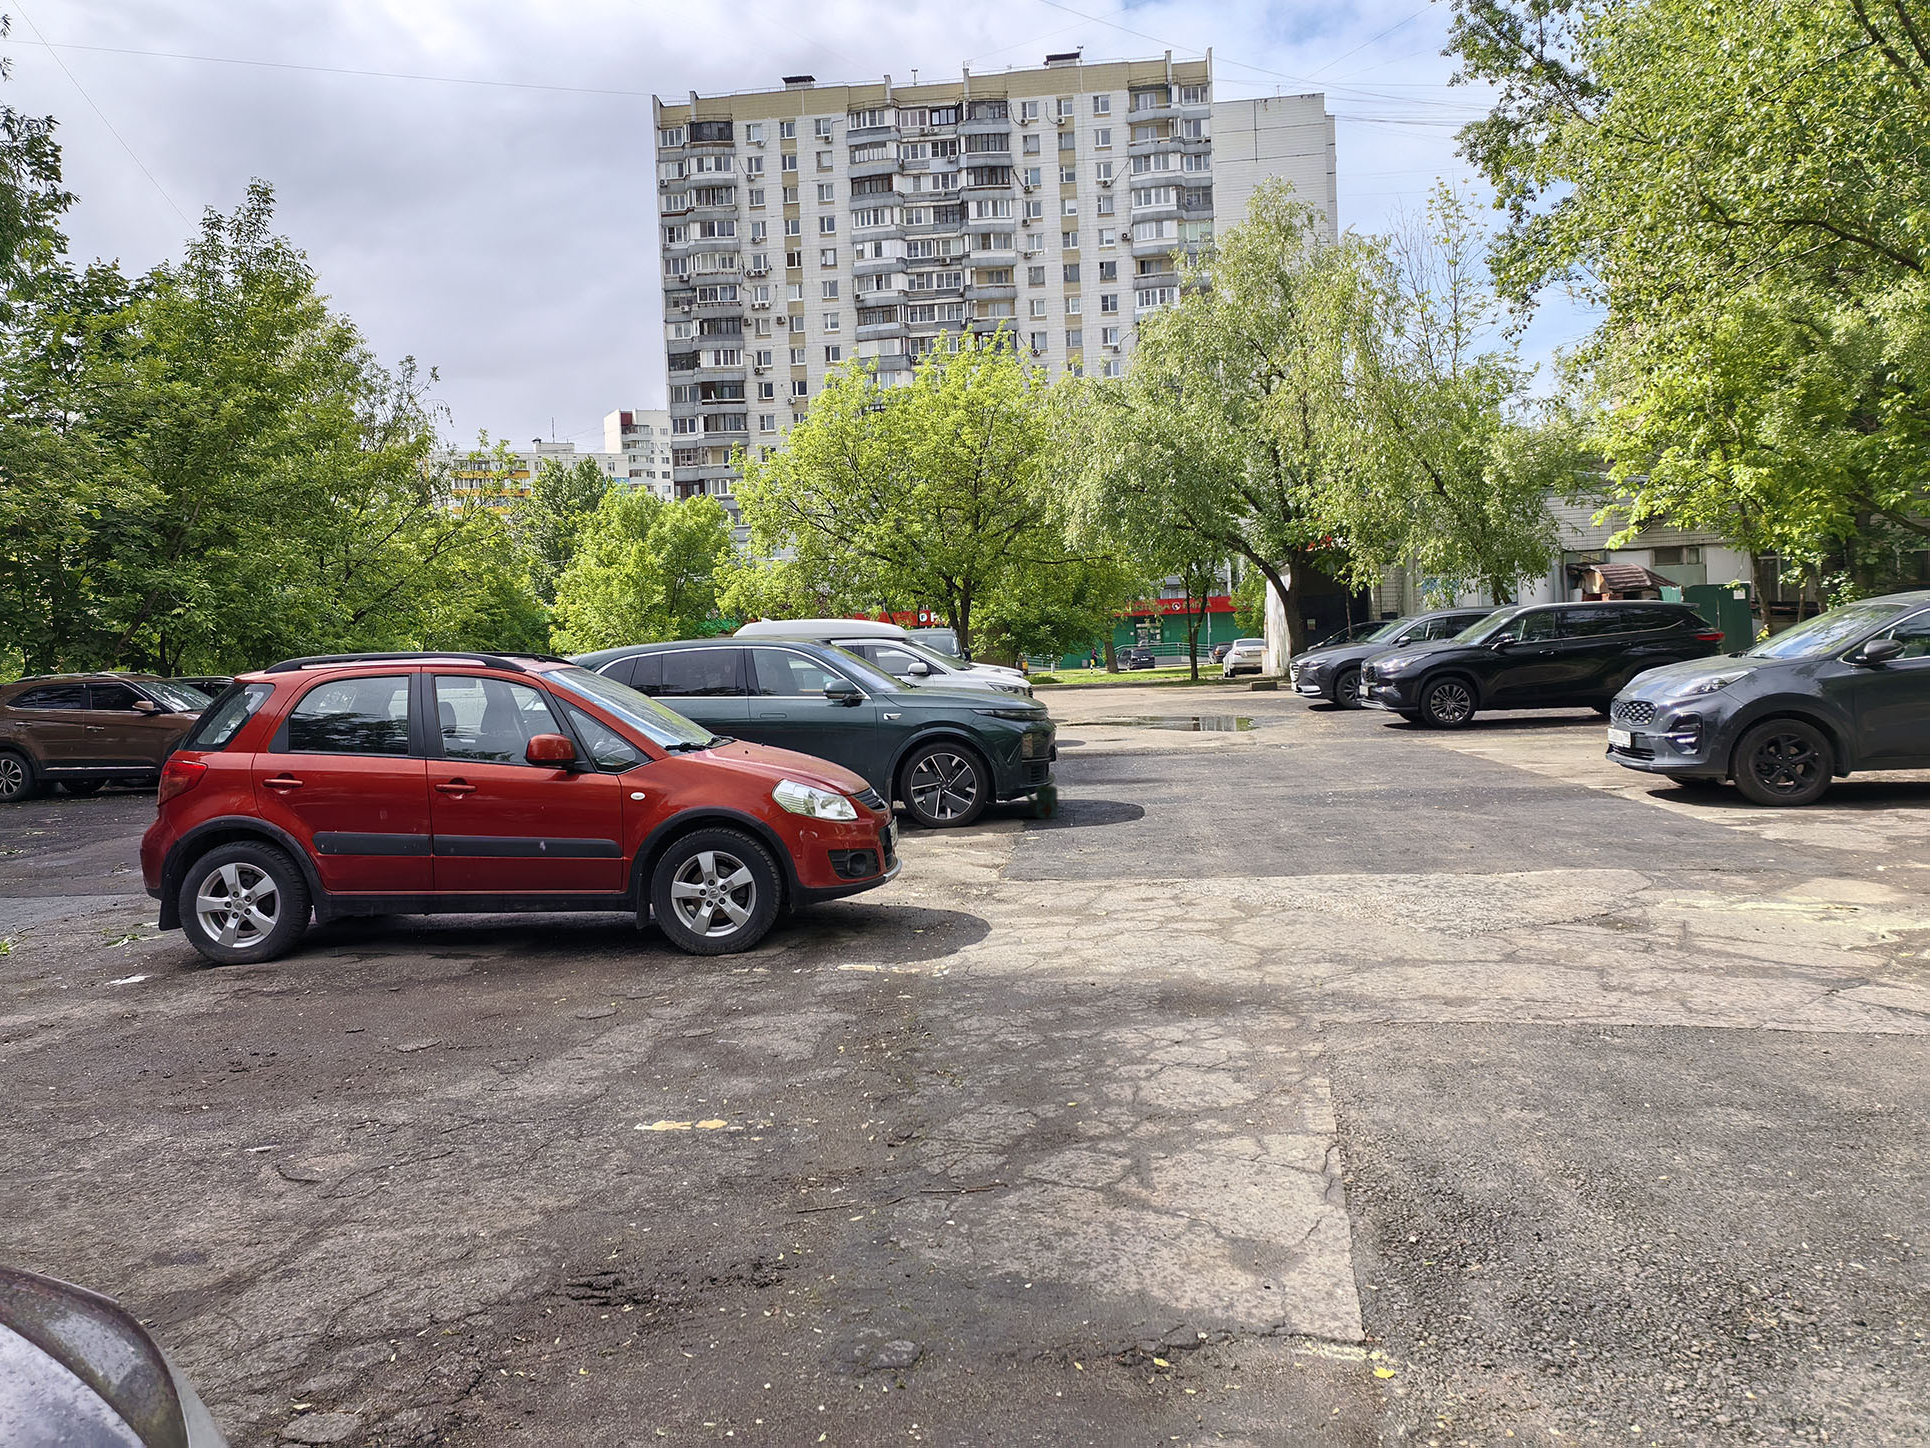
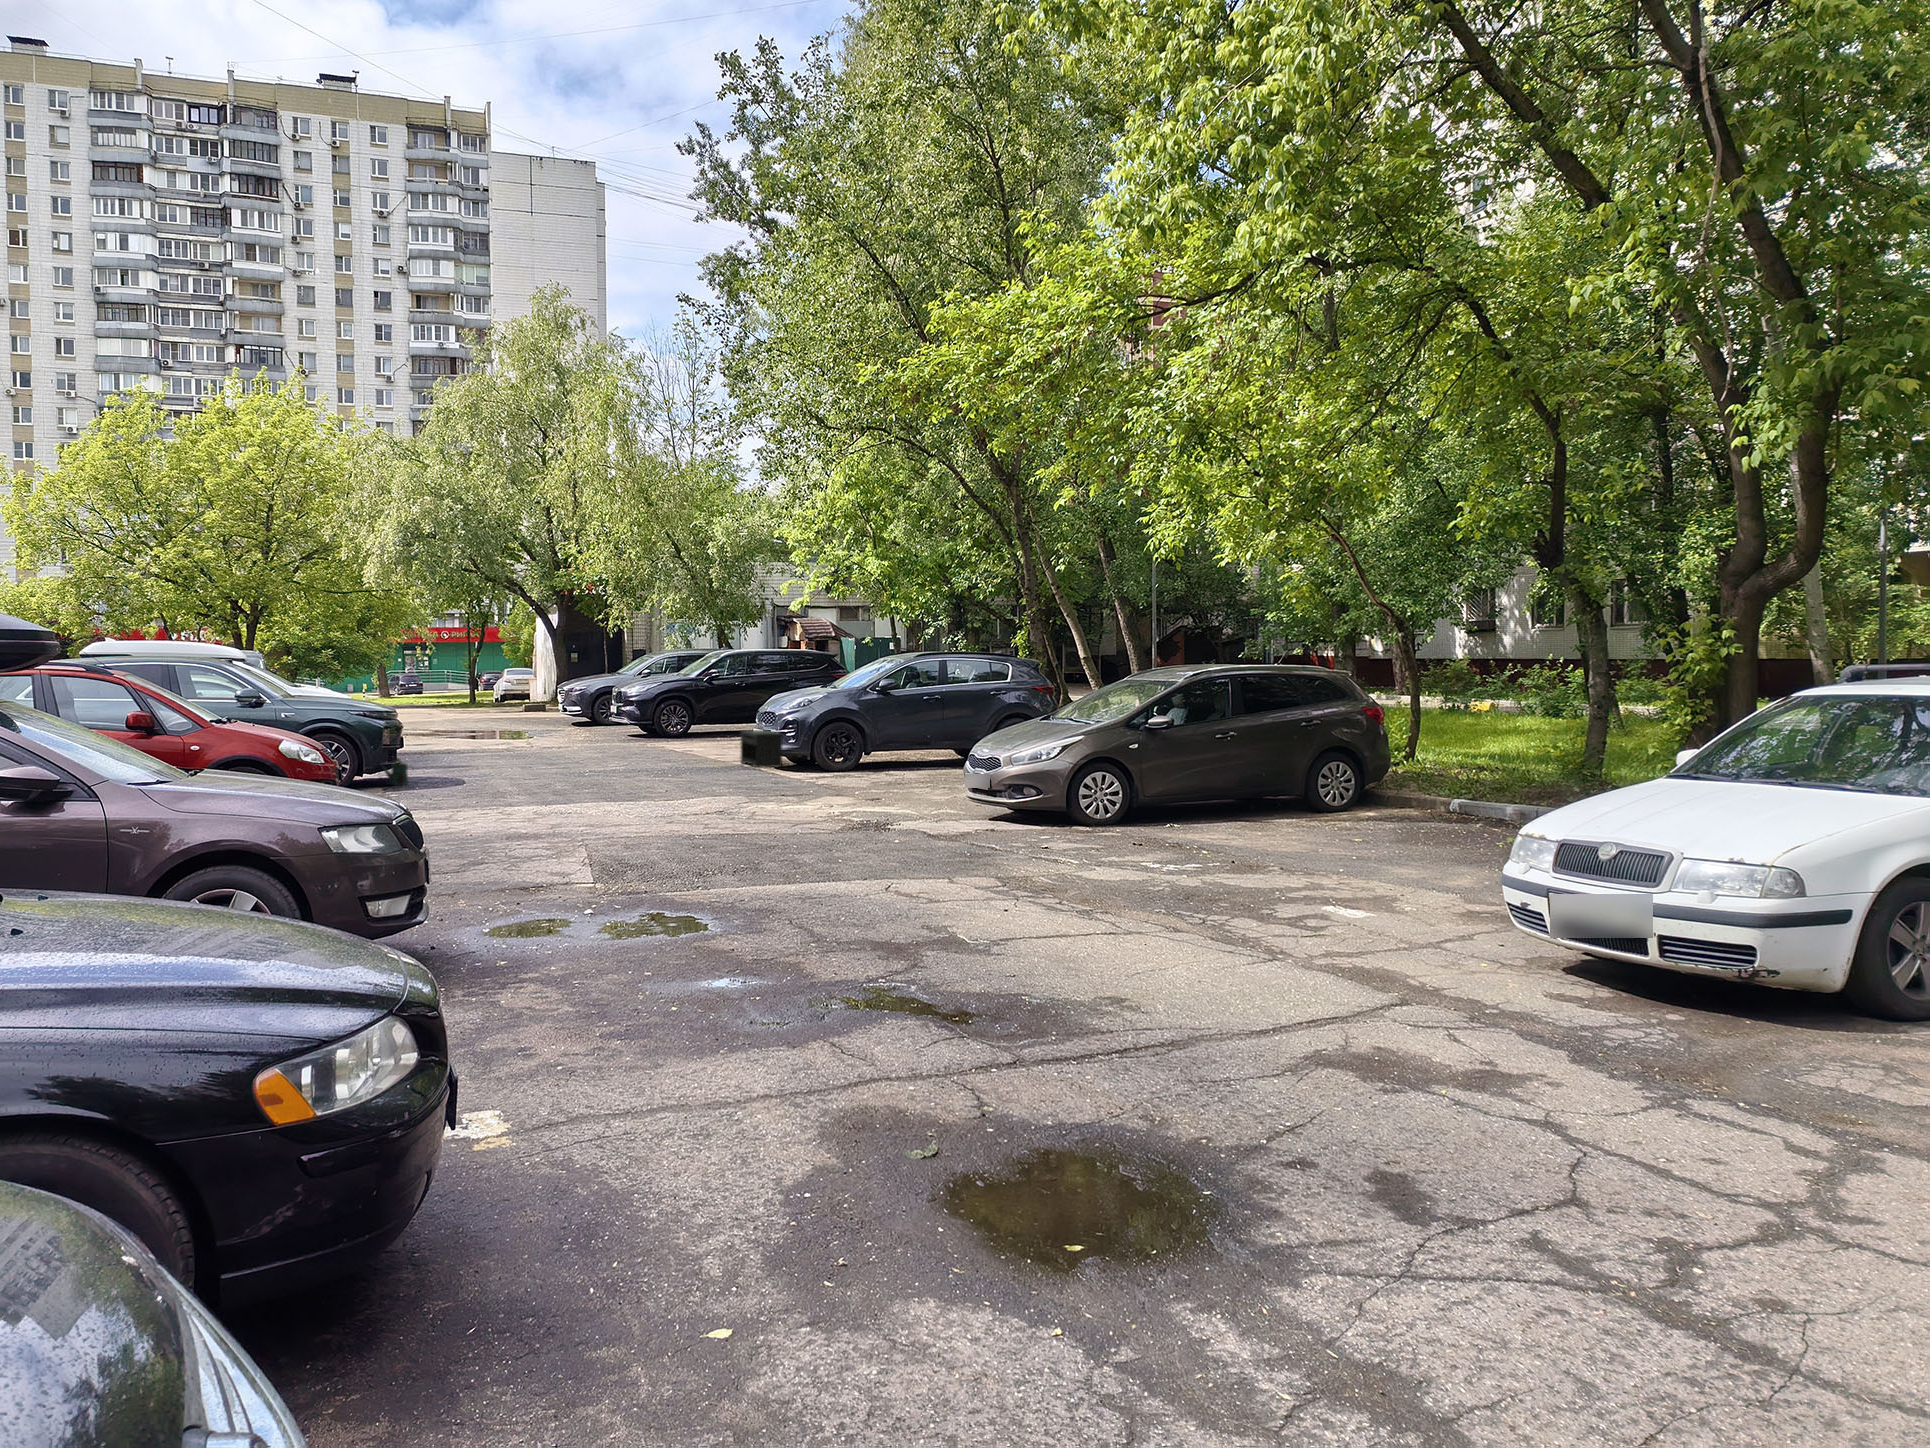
bench: none [1584,731,1671,797] -> present [741,730,783,768]

